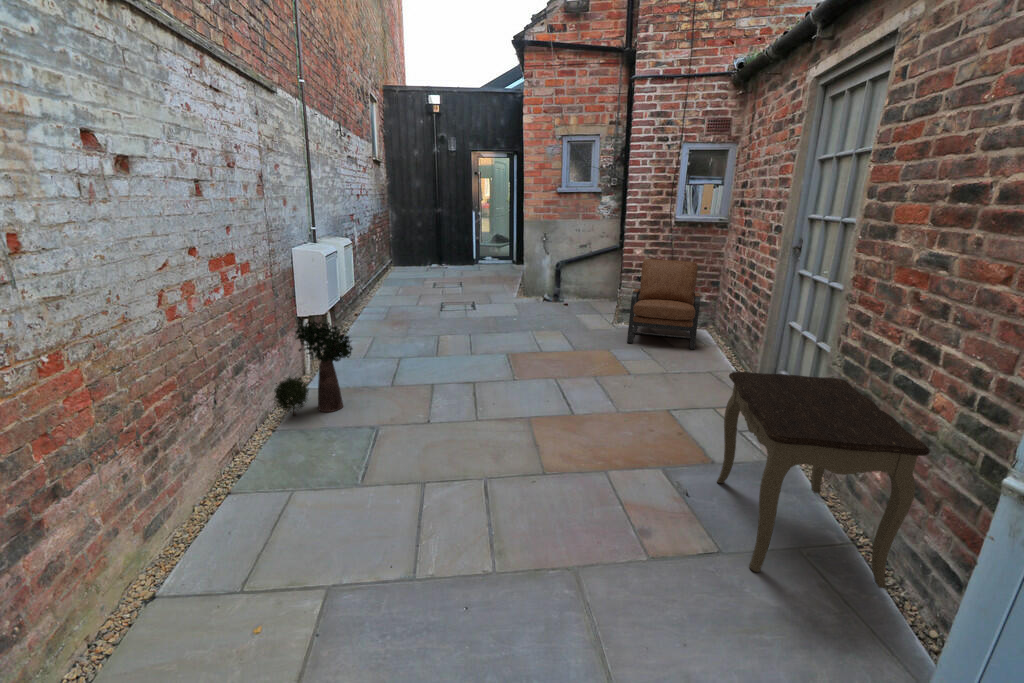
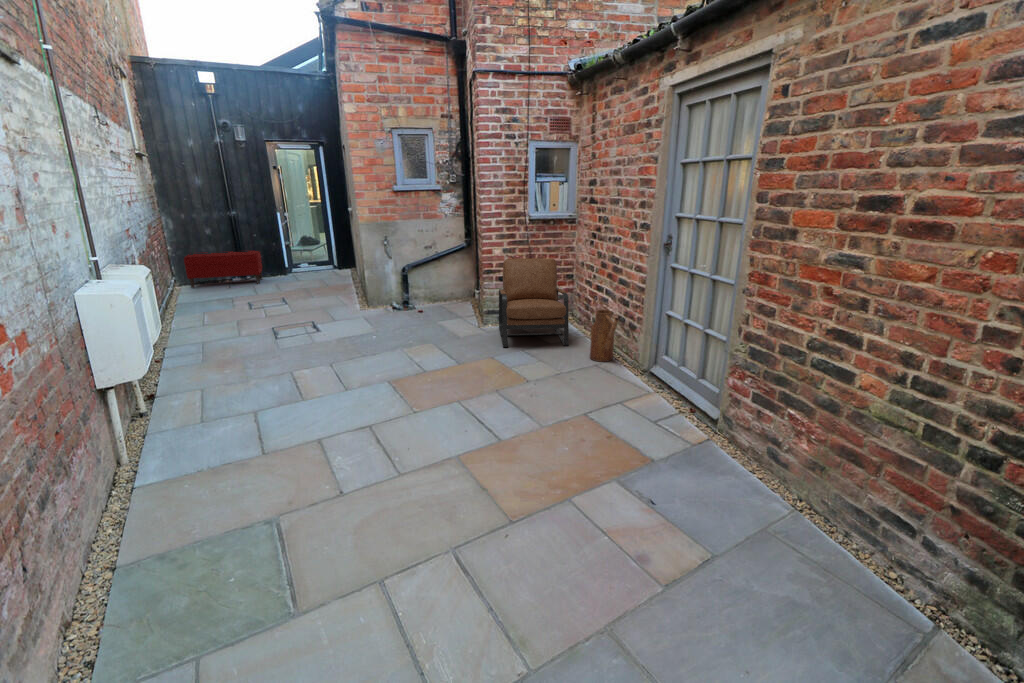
bench: none [398,242,456,271] -> present [184,251,262,288]
watering can: none [710,315,740,369] -> present [590,310,619,362]
potted plant: present [274,321,352,415] -> none [105,381,215,519]
side table: present [717,371,930,588] -> none [664,366,871,566]

